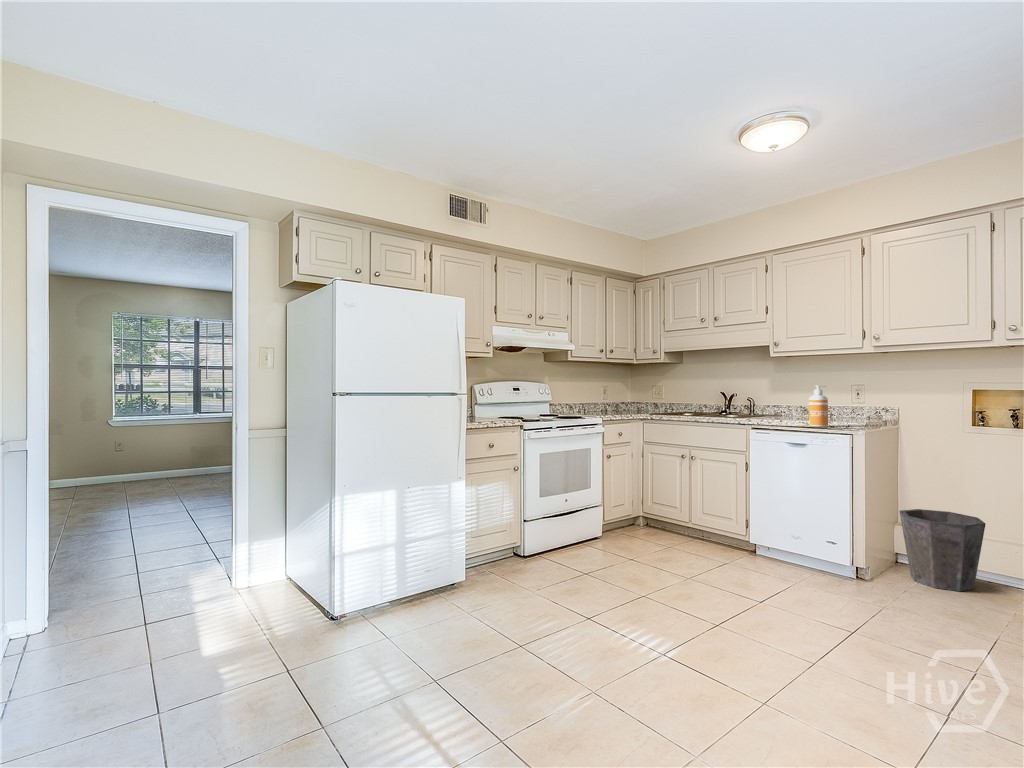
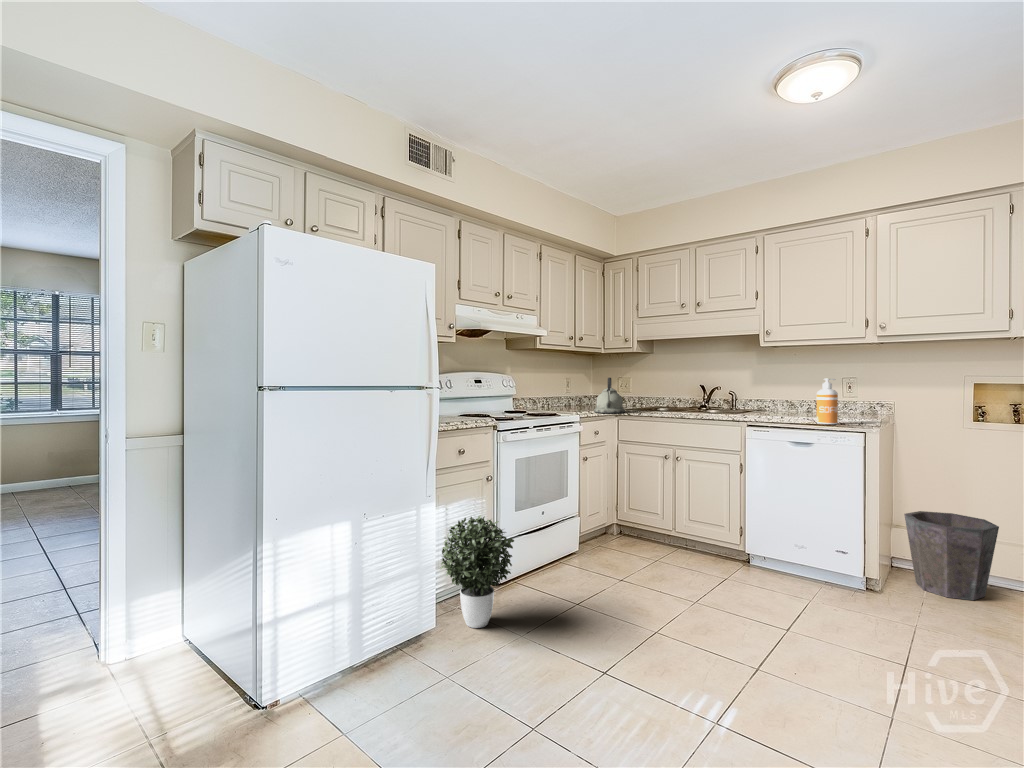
kettle: none [620,386,648,417] -> present [594,378,625,413]
potted plant: none [470,496,529,586] -> present [441,515,514,628]

